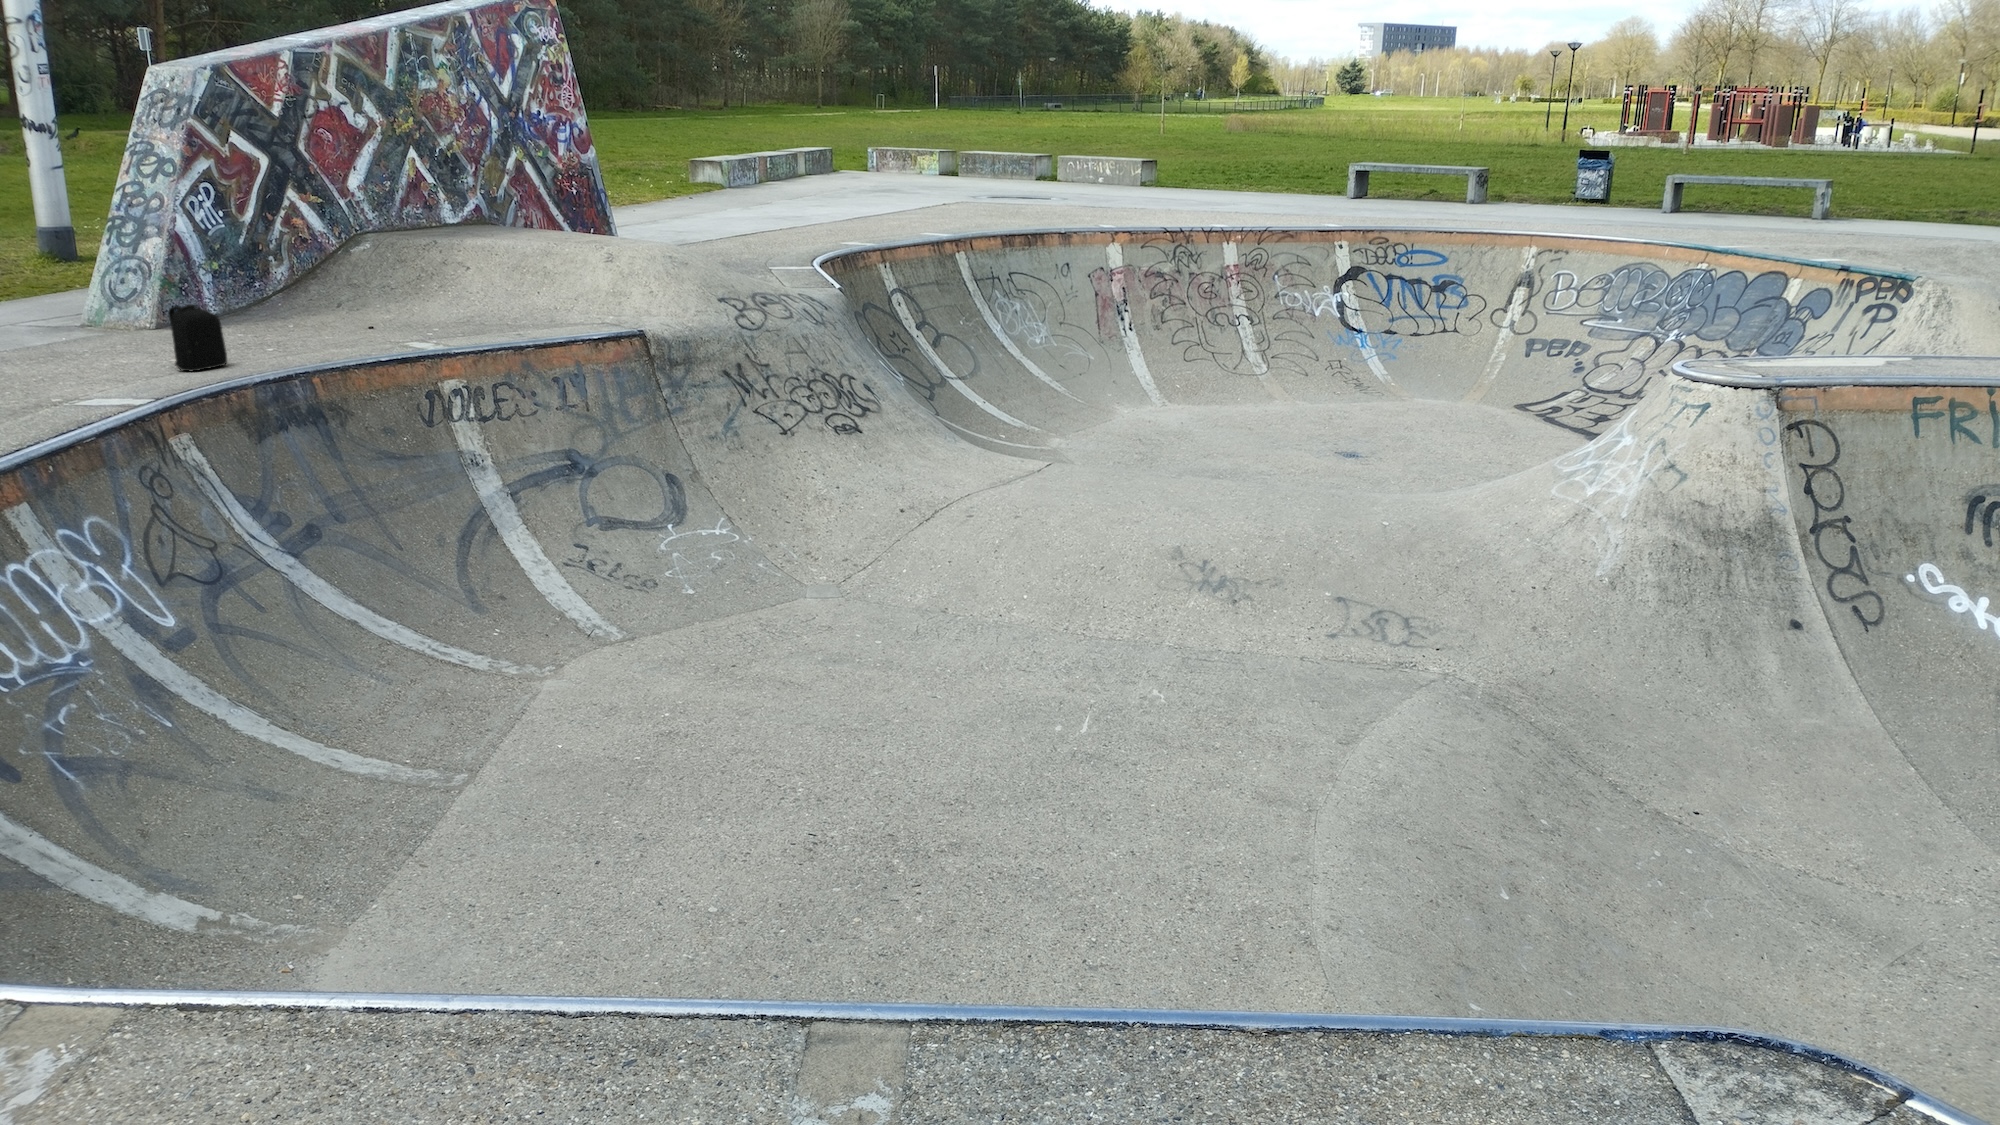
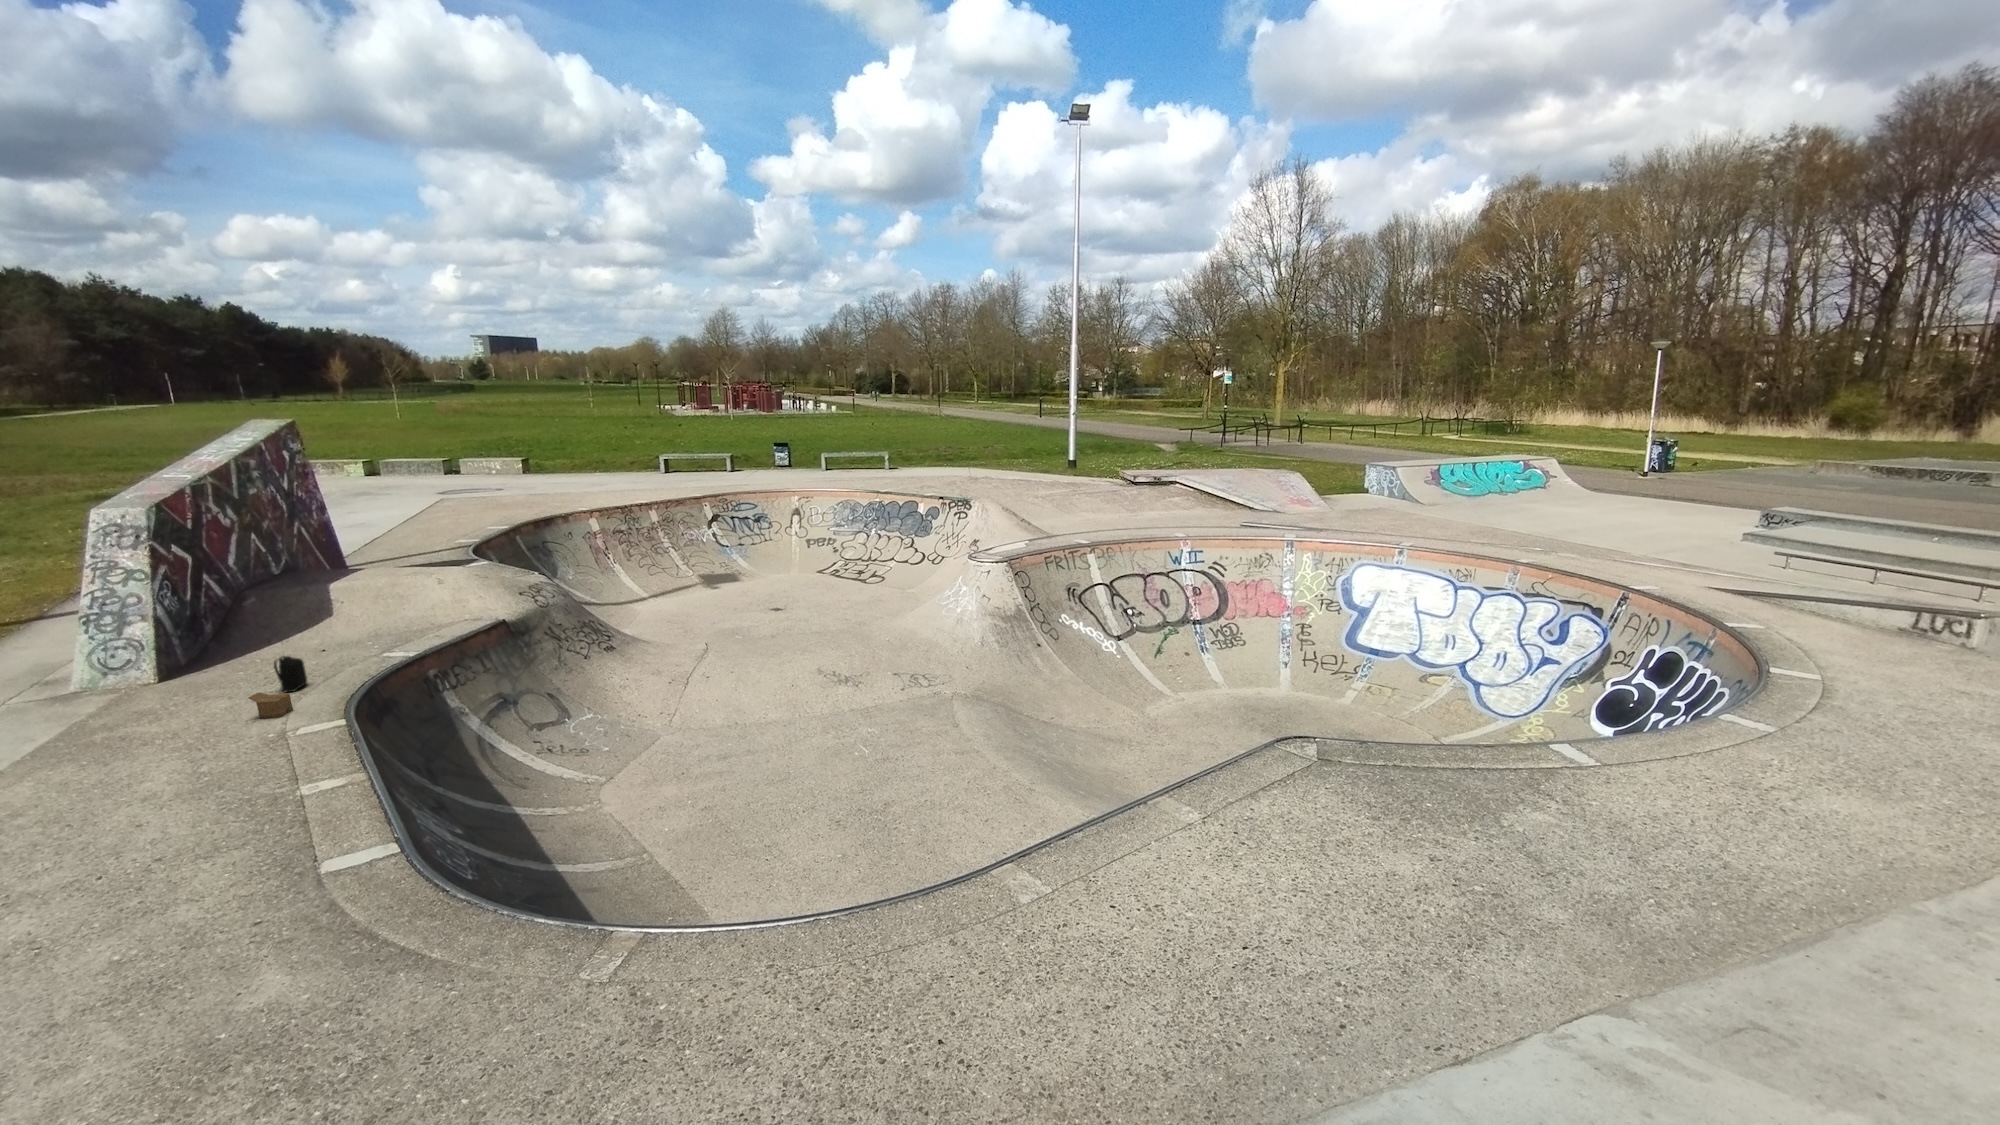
cardboard box: none [45,351,123,402] -> present [248,693,293,719]

